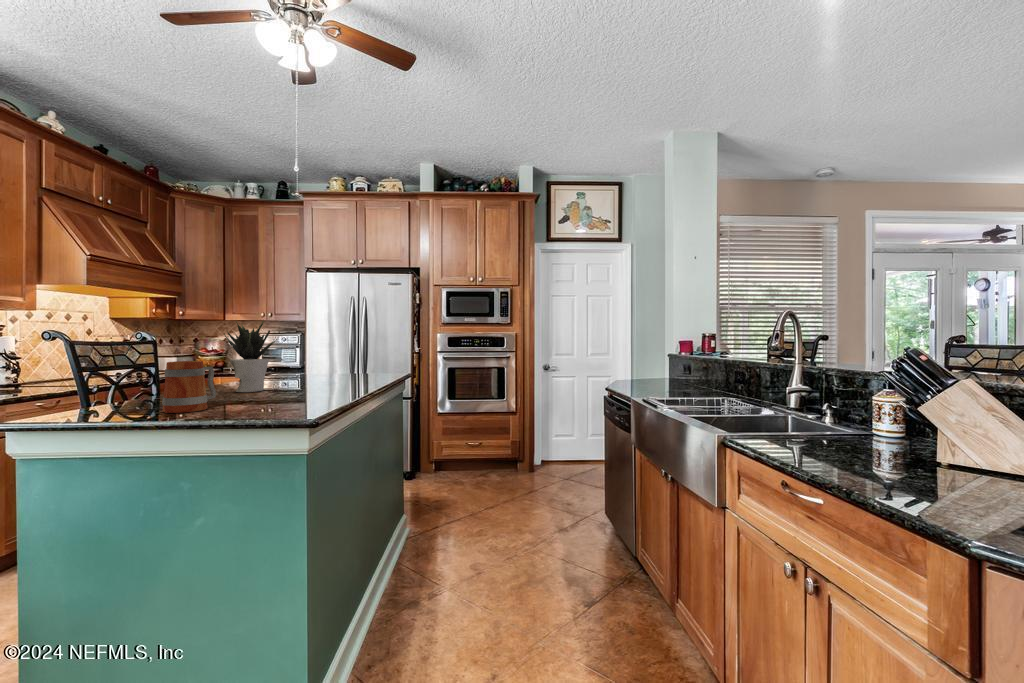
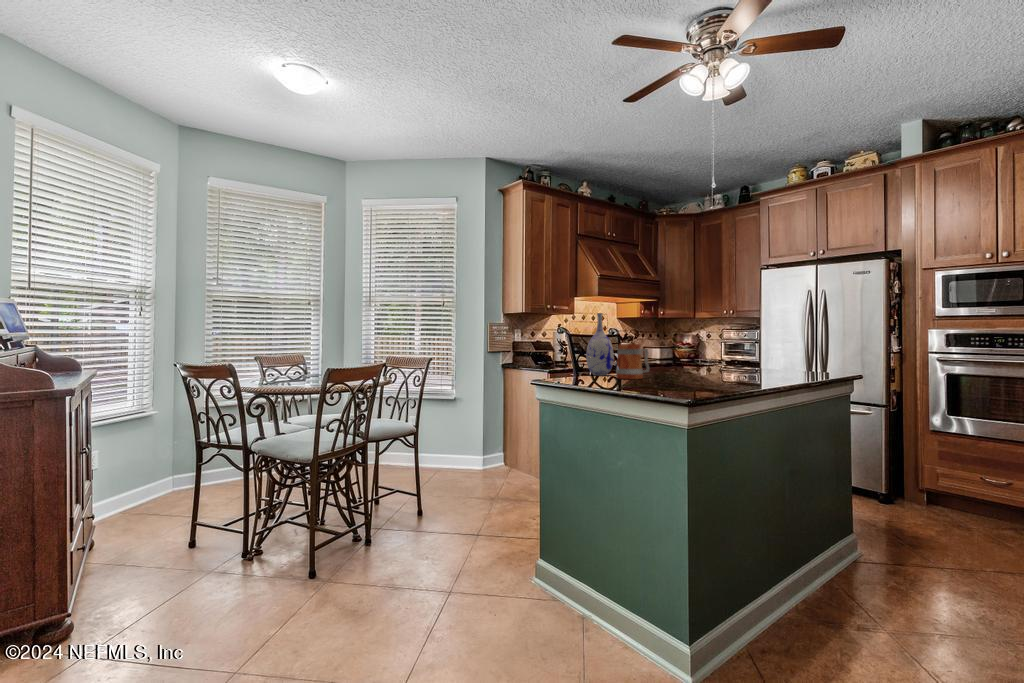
vase: none [97,315,150,410] -> present [586,313,614,375]
potted plant: present [224,321,276,392] -> none [667,314,709,373]

